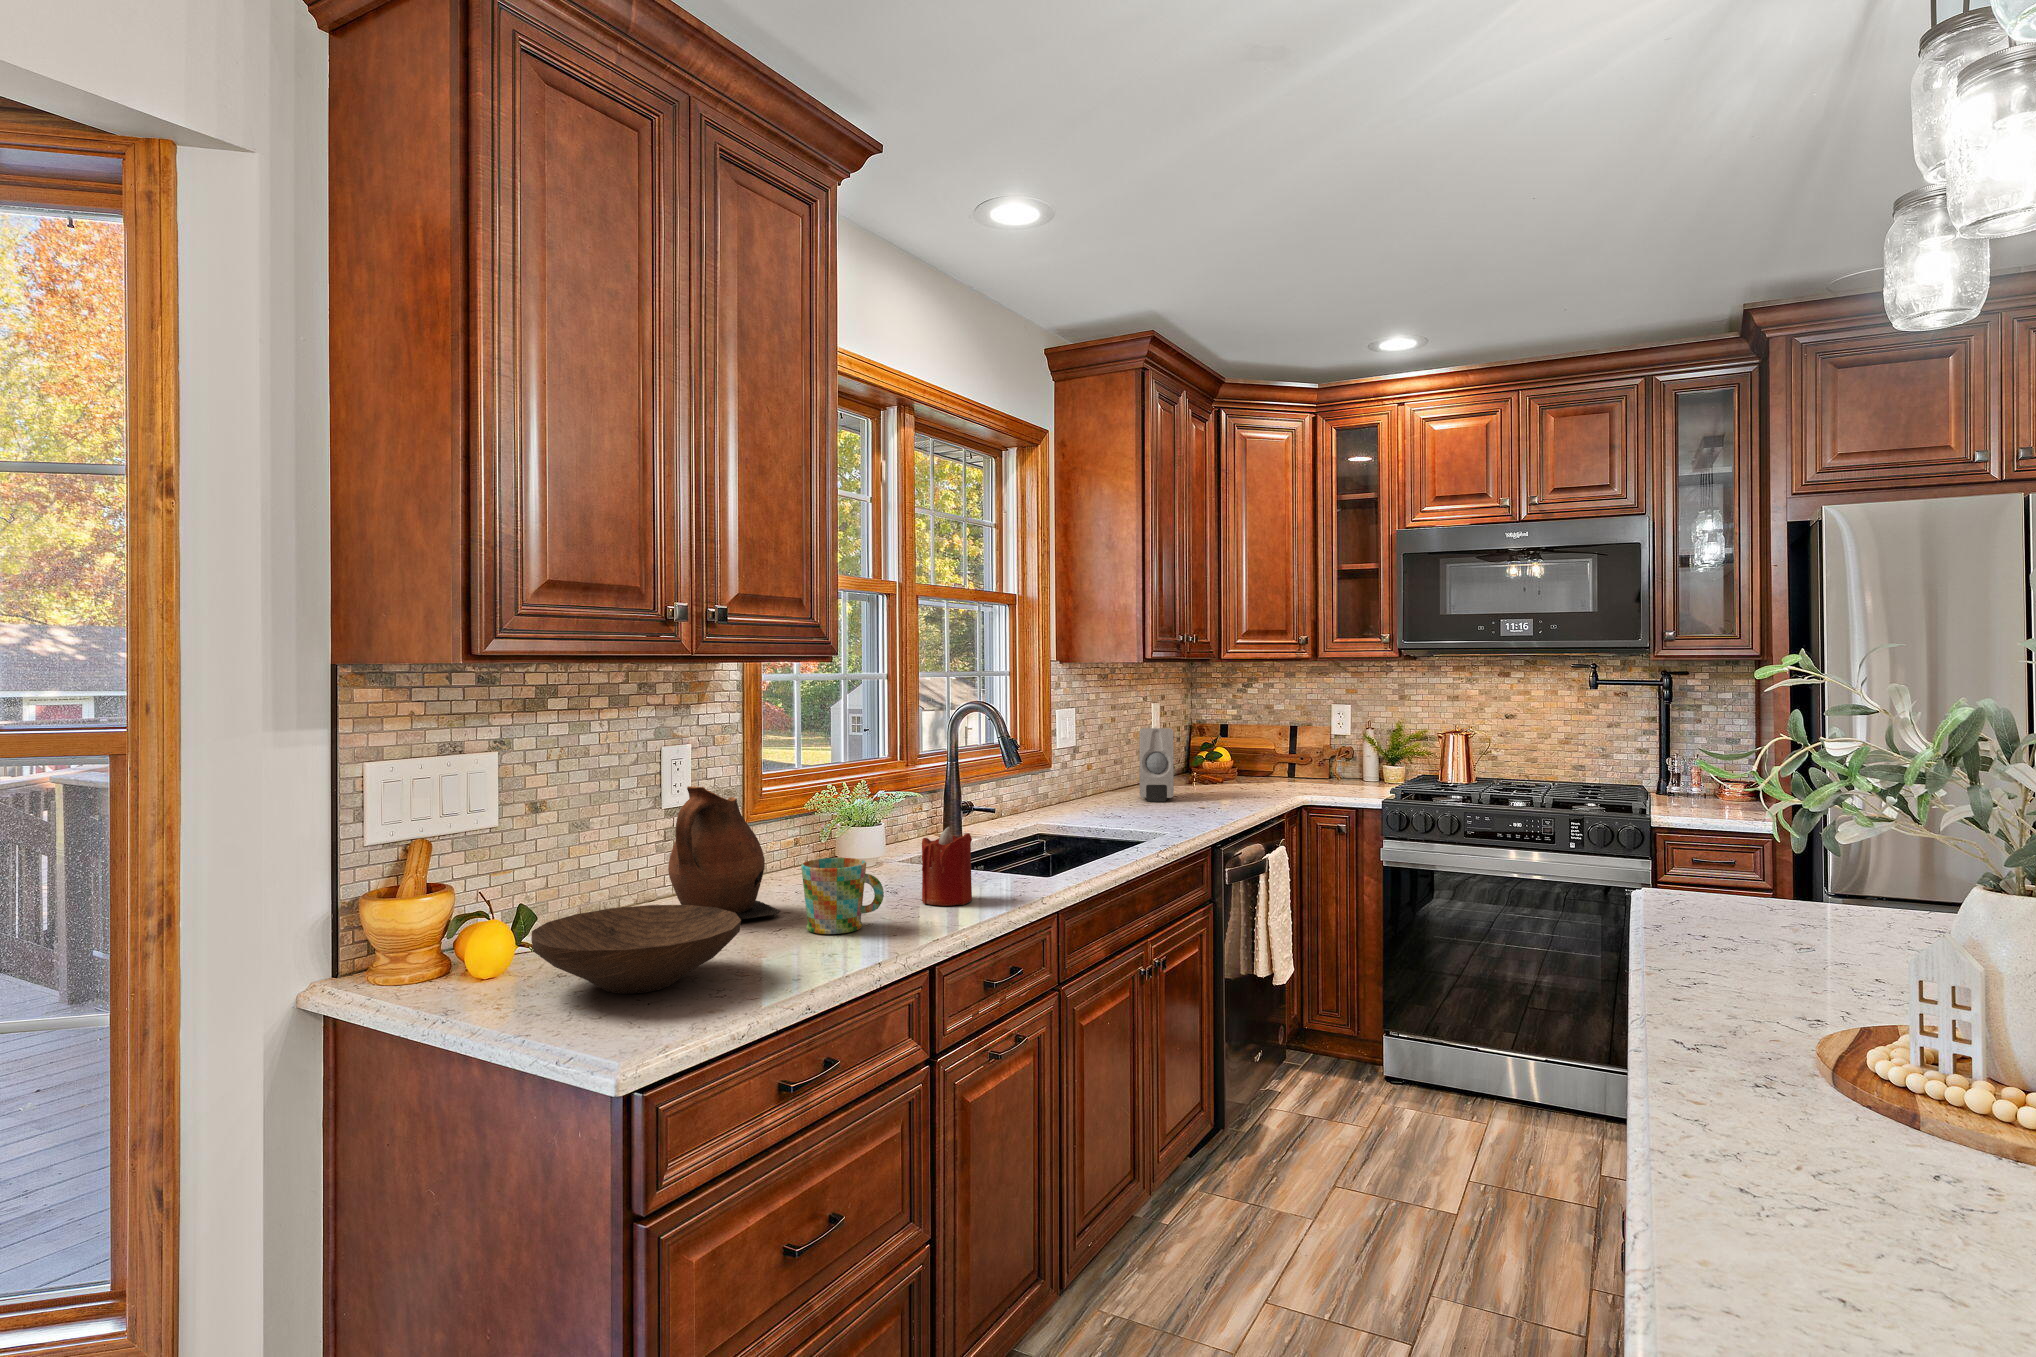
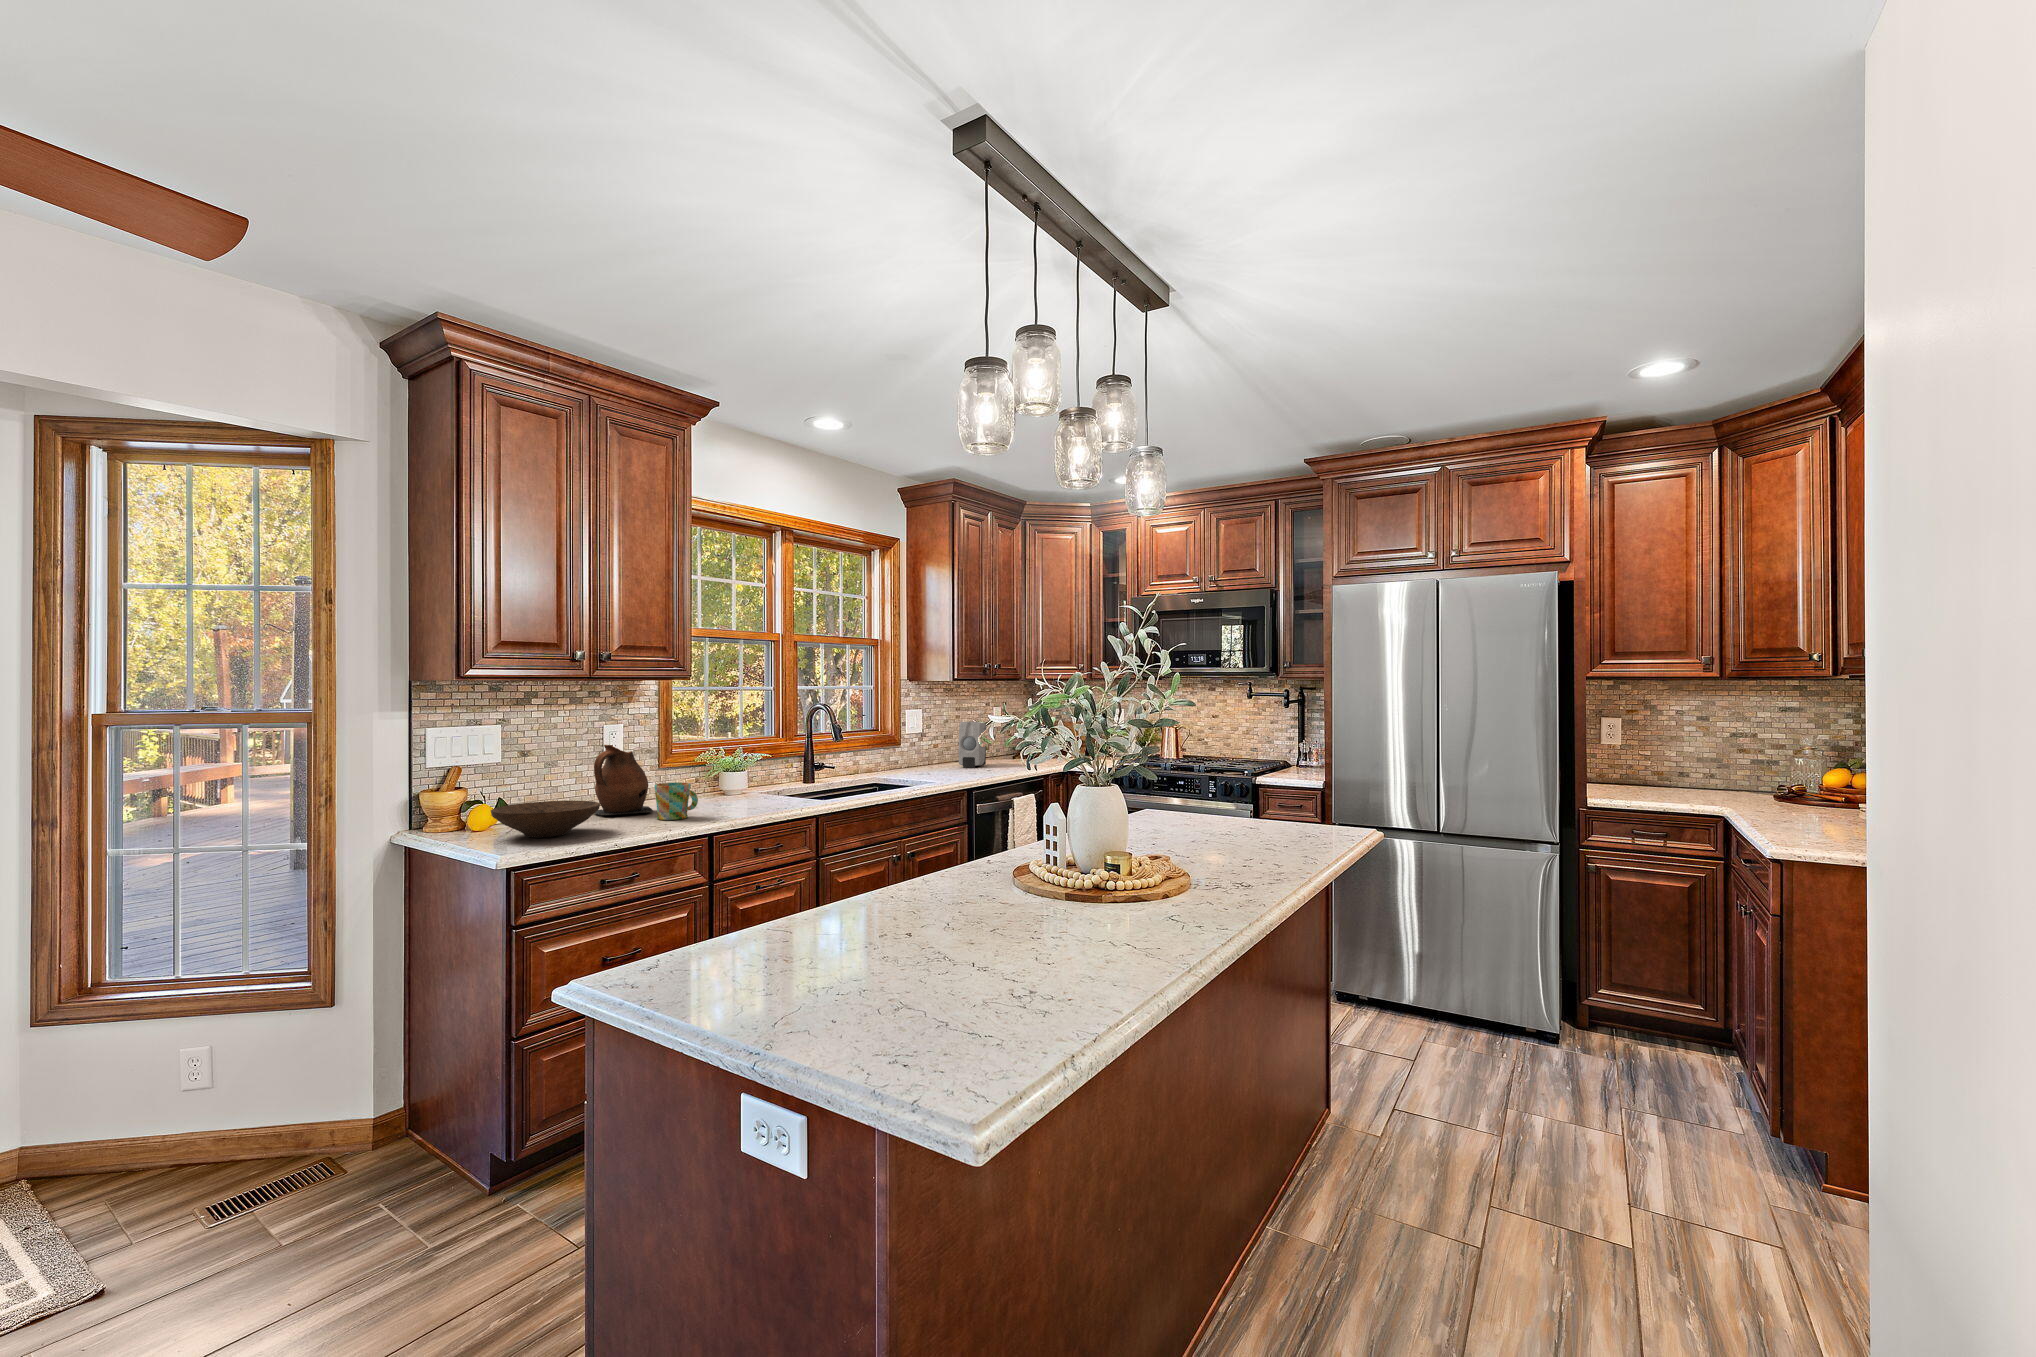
candle: present [922,827,972,906] -> none [735,769,764,811]

